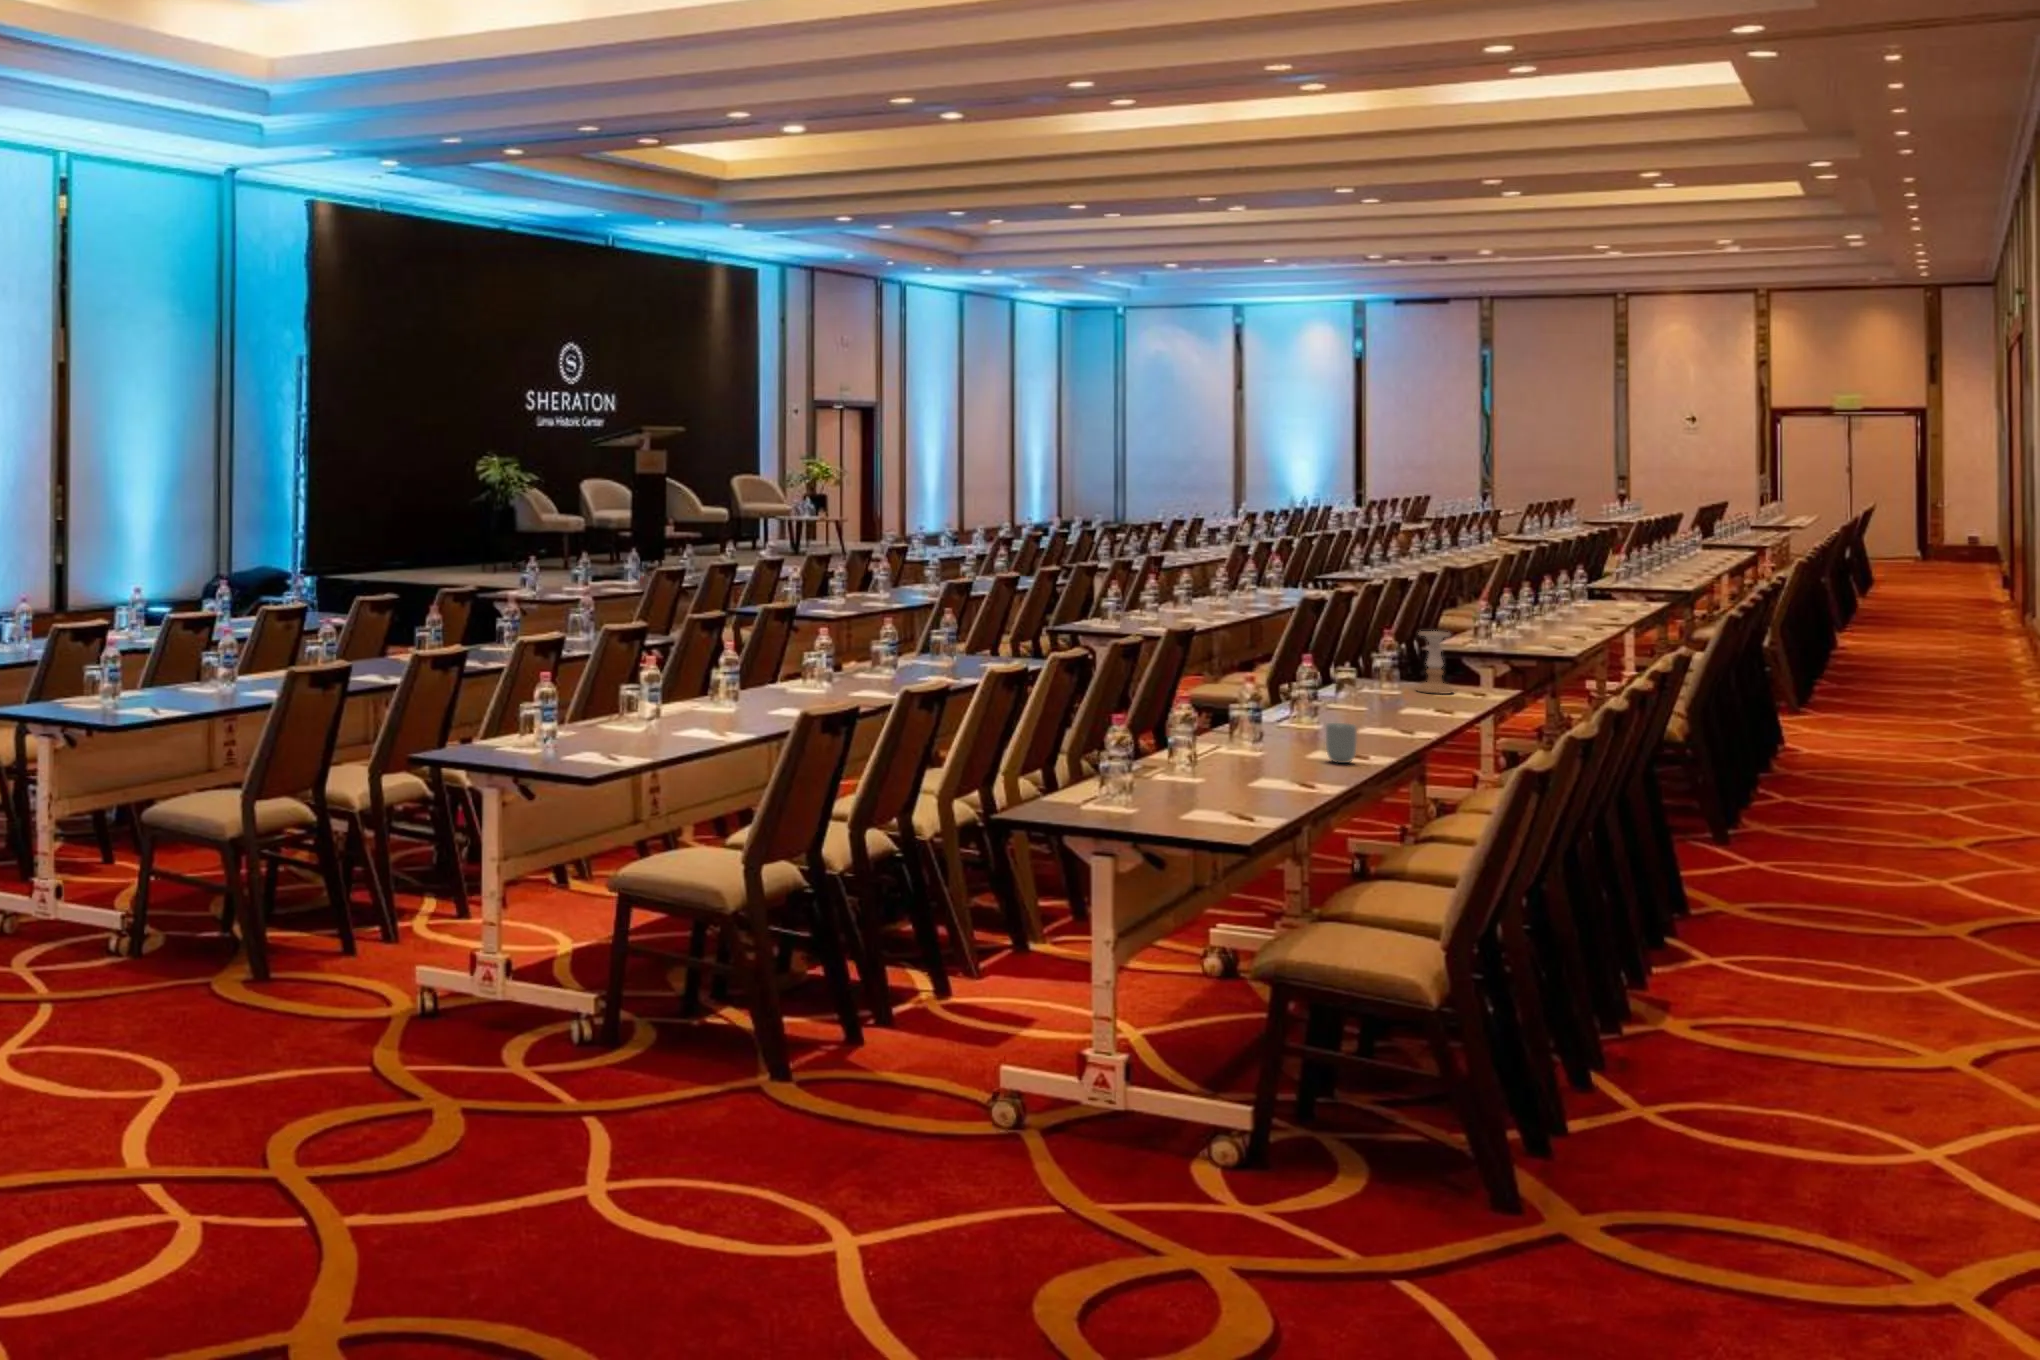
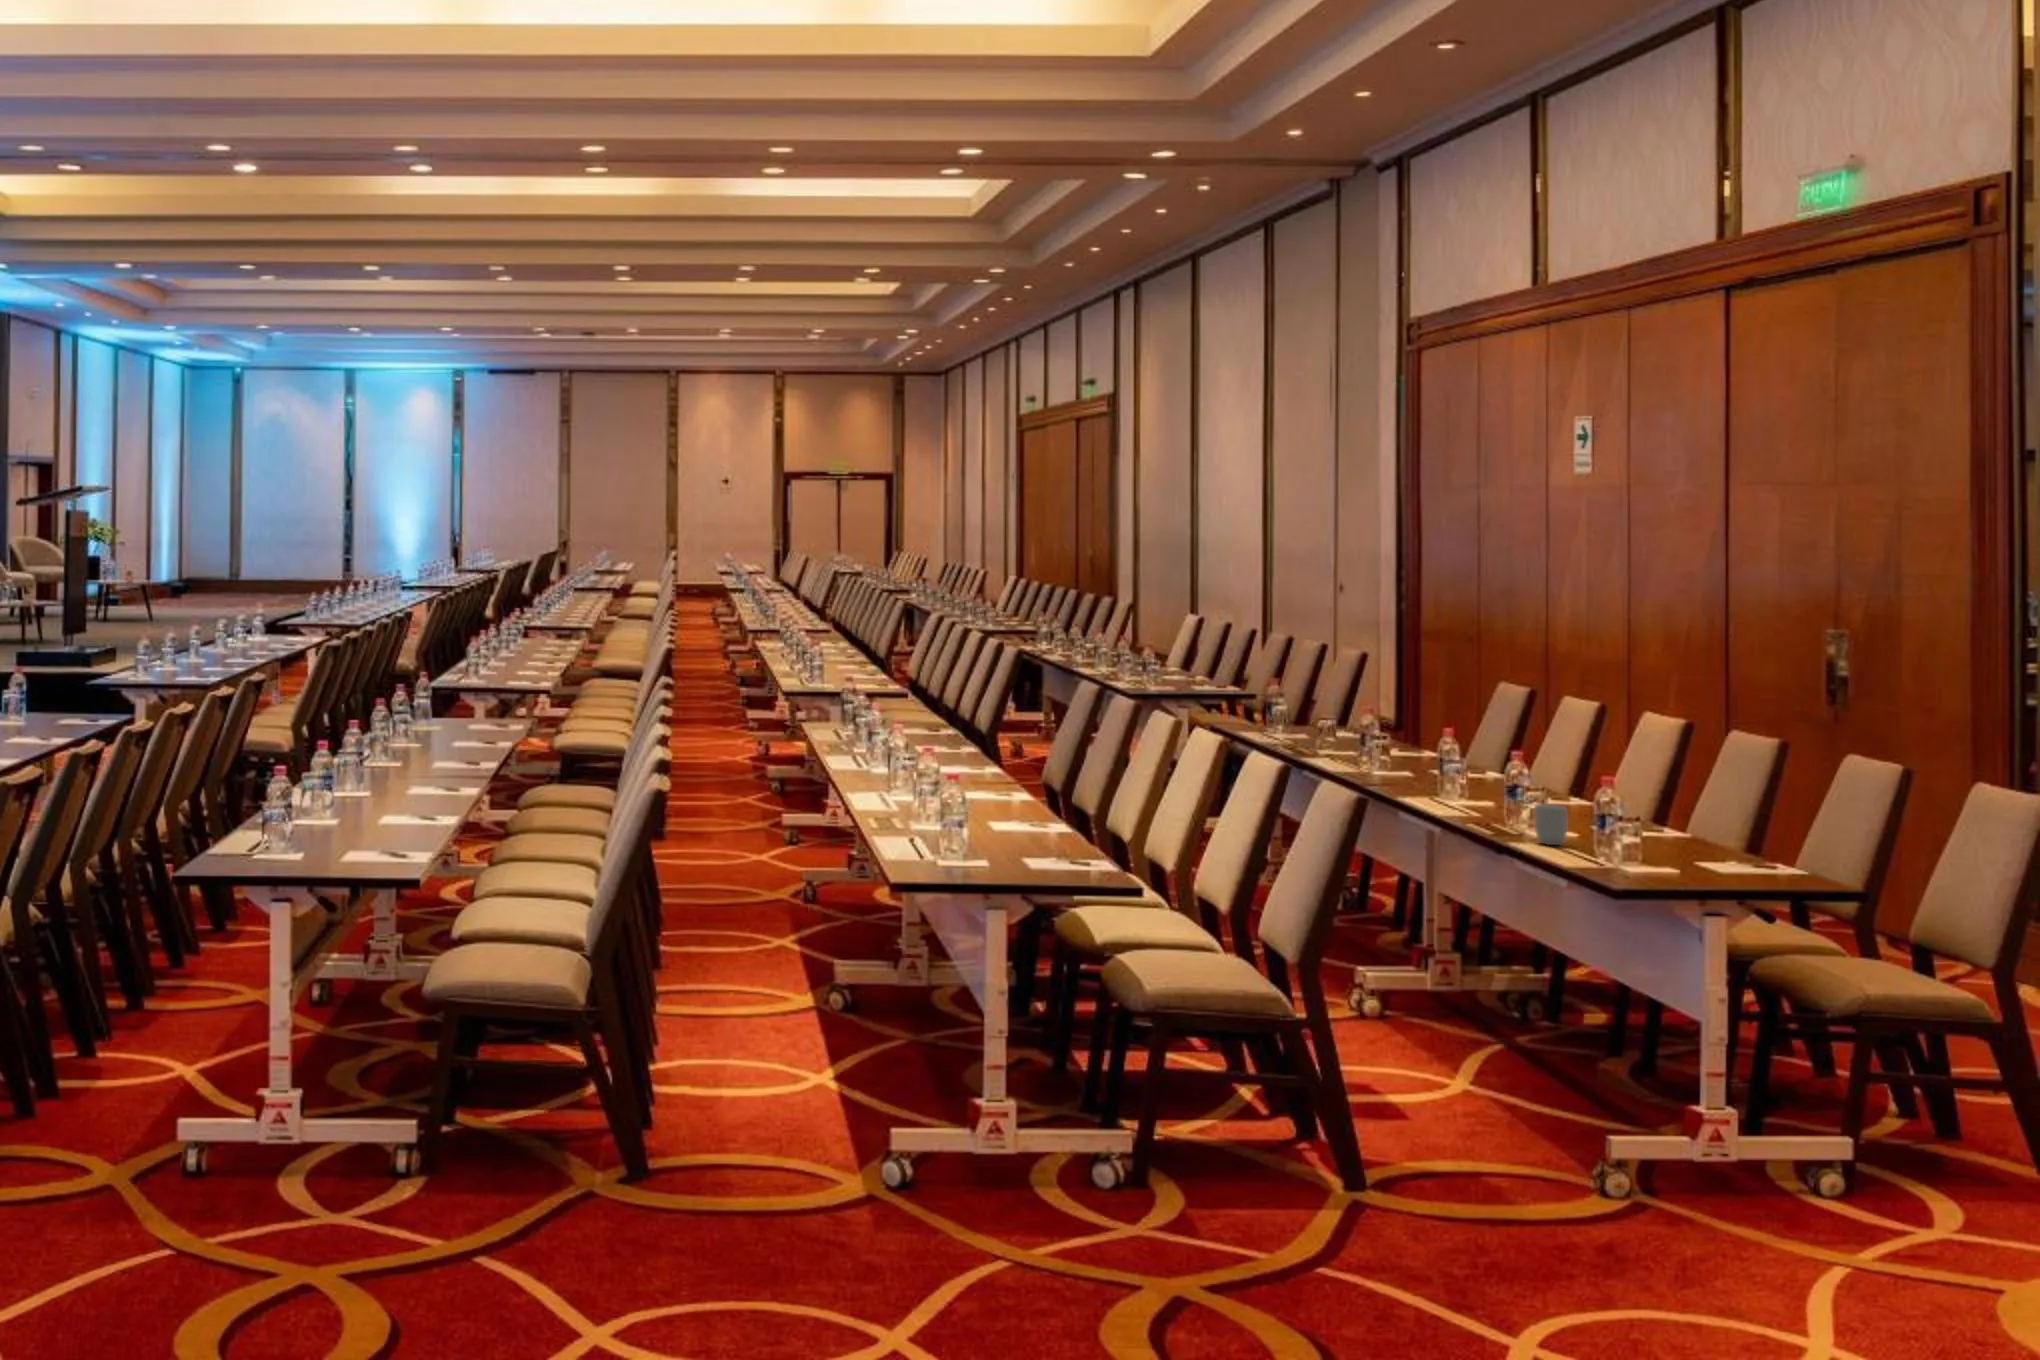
candle holder: present [1416,631,1454,694] -> none [1286,695,1322,756]

